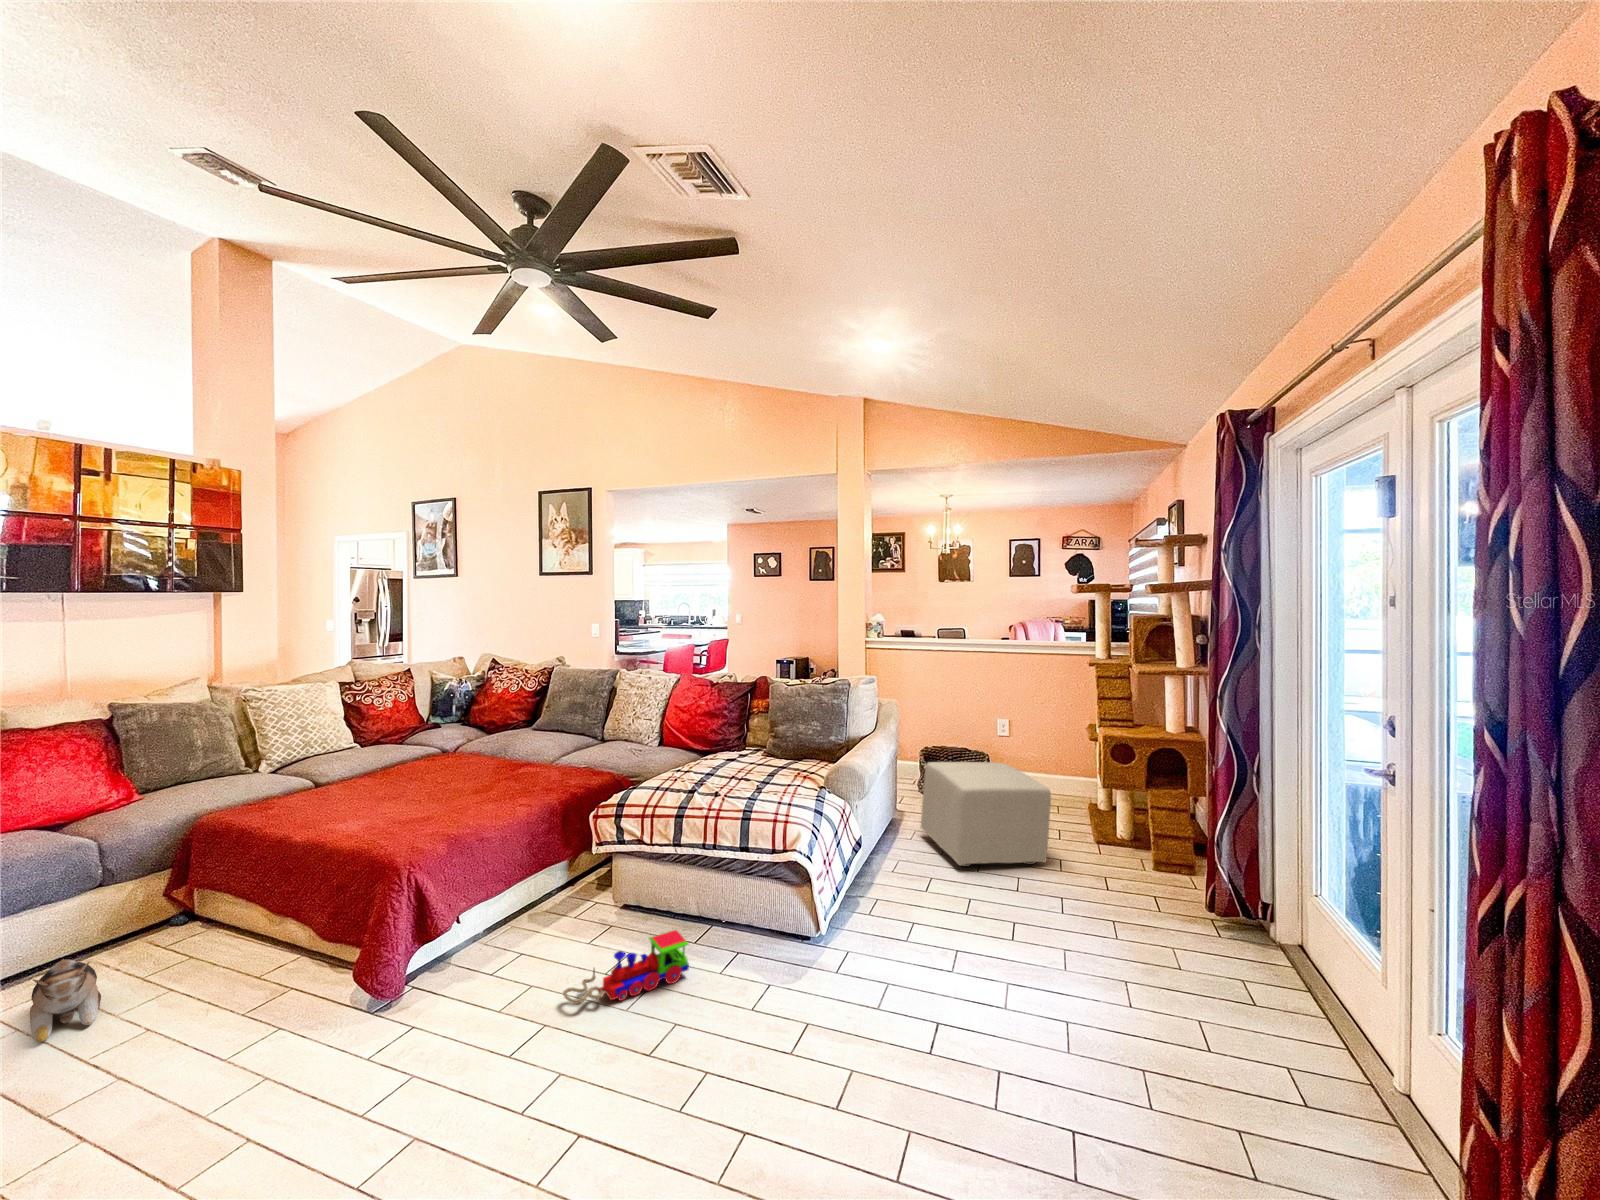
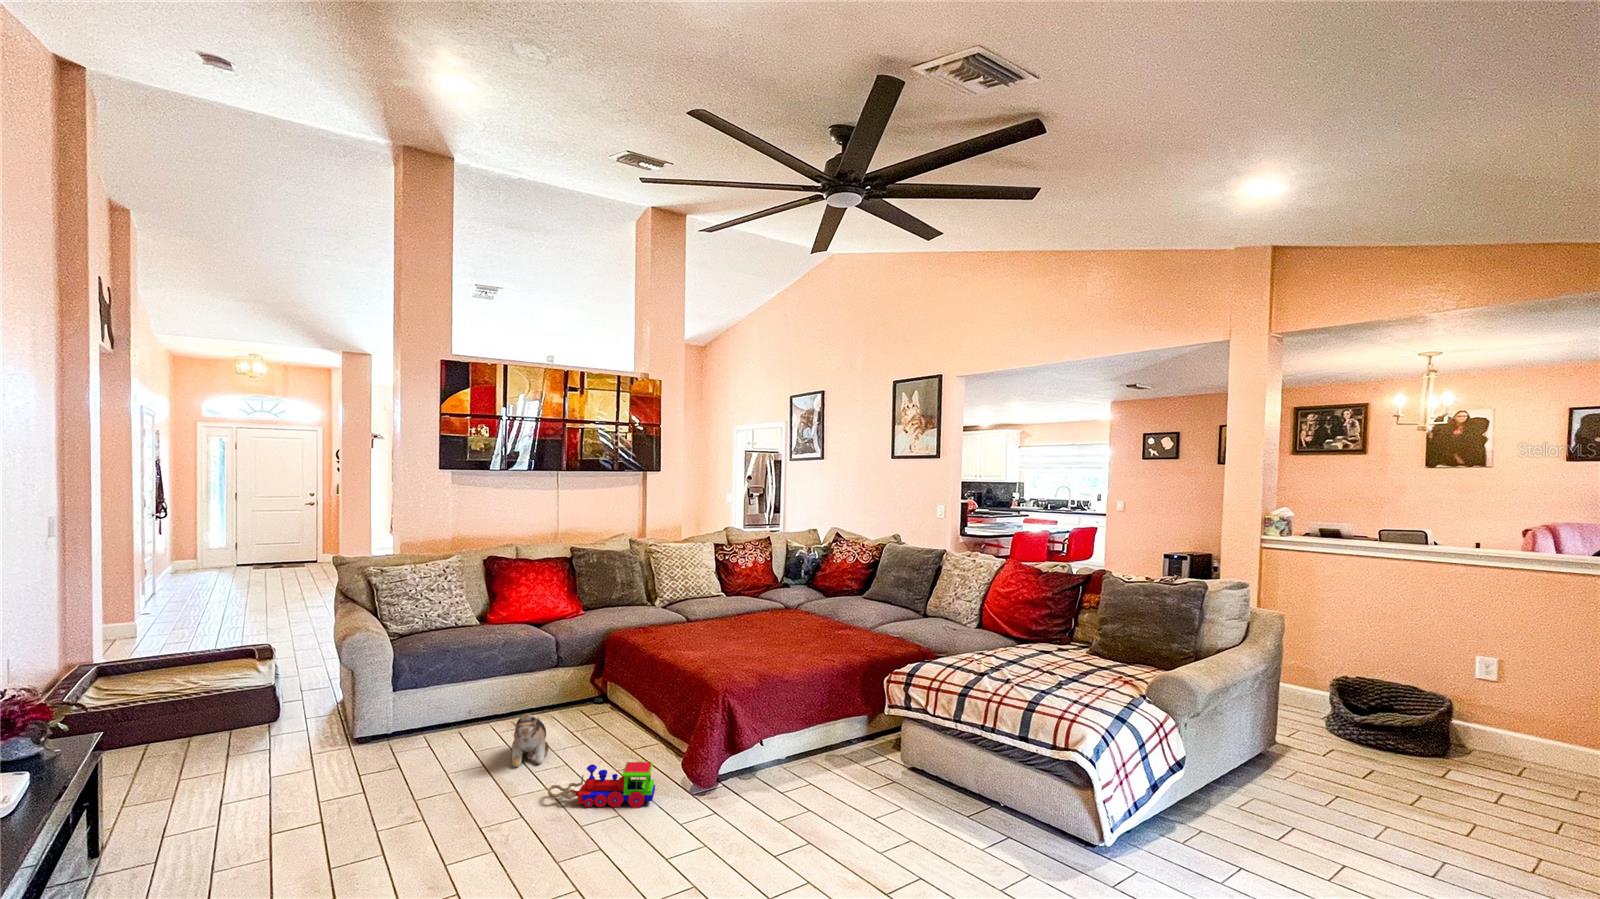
ottoman: present [921,762,1051,867] -> none [1312,691,1533,868]
toy train: present [563,930,689,1004] -> present [548,762,655,808]

